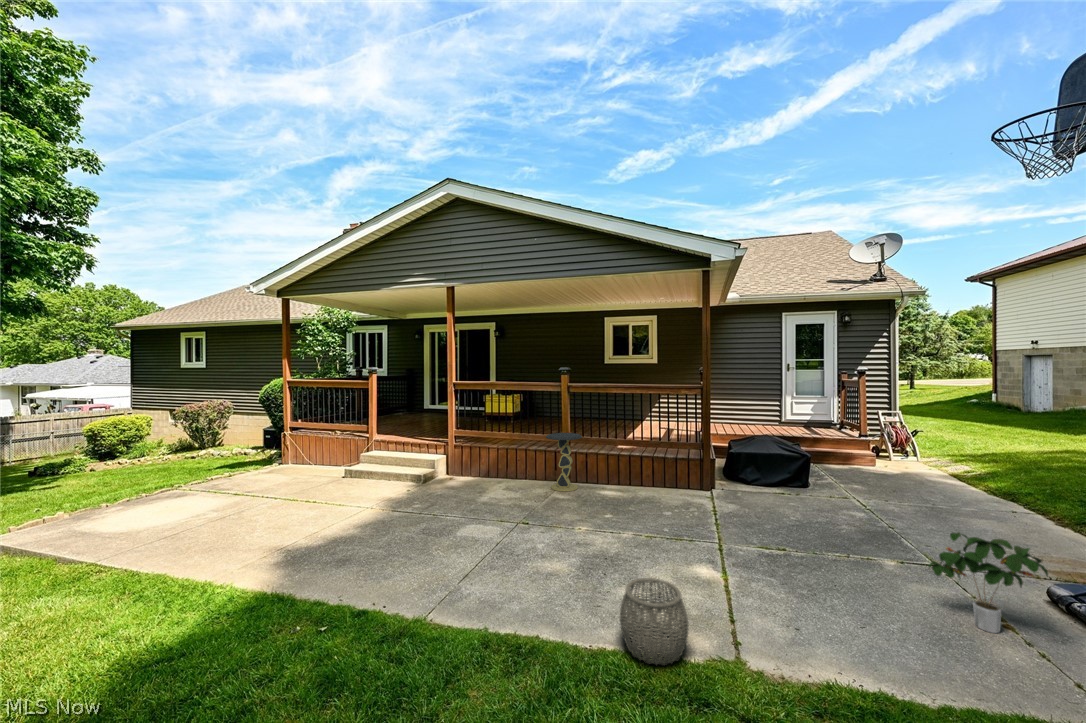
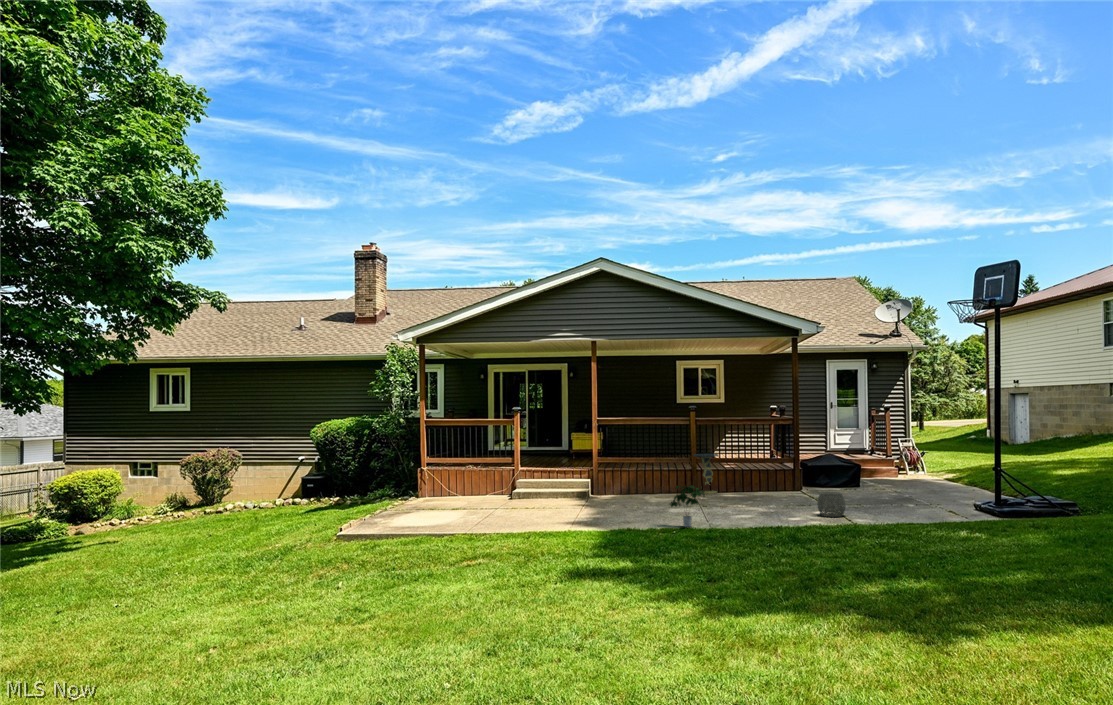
potted plant: present [928,532,1048,633] -> present [670,485,705,527]

